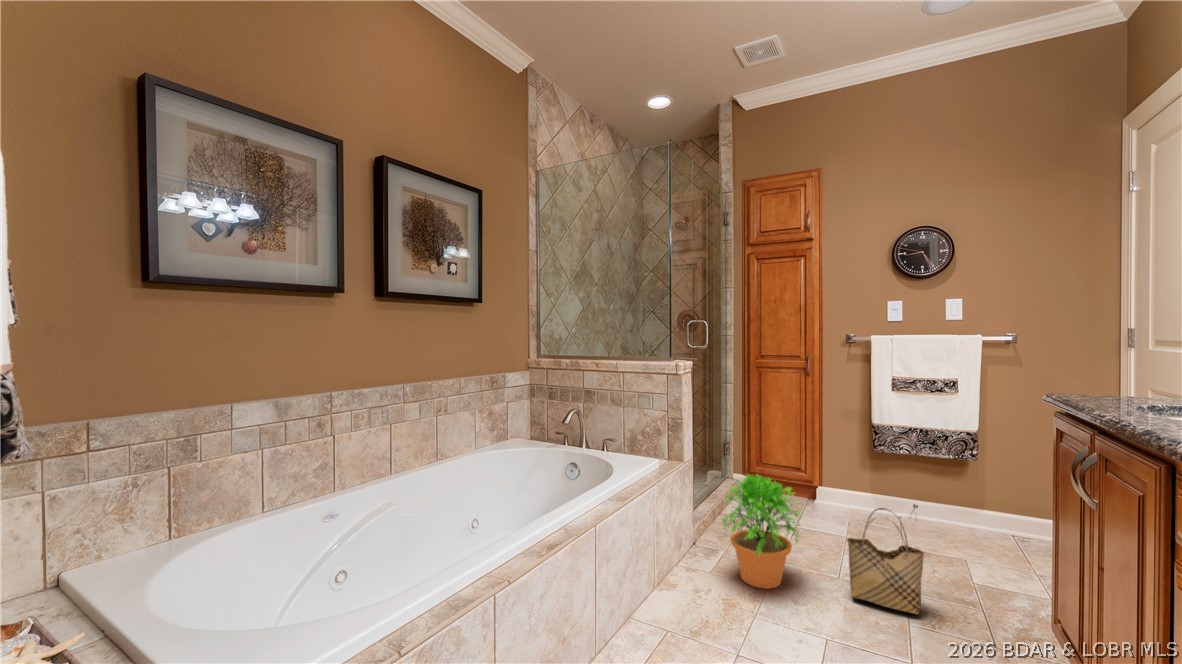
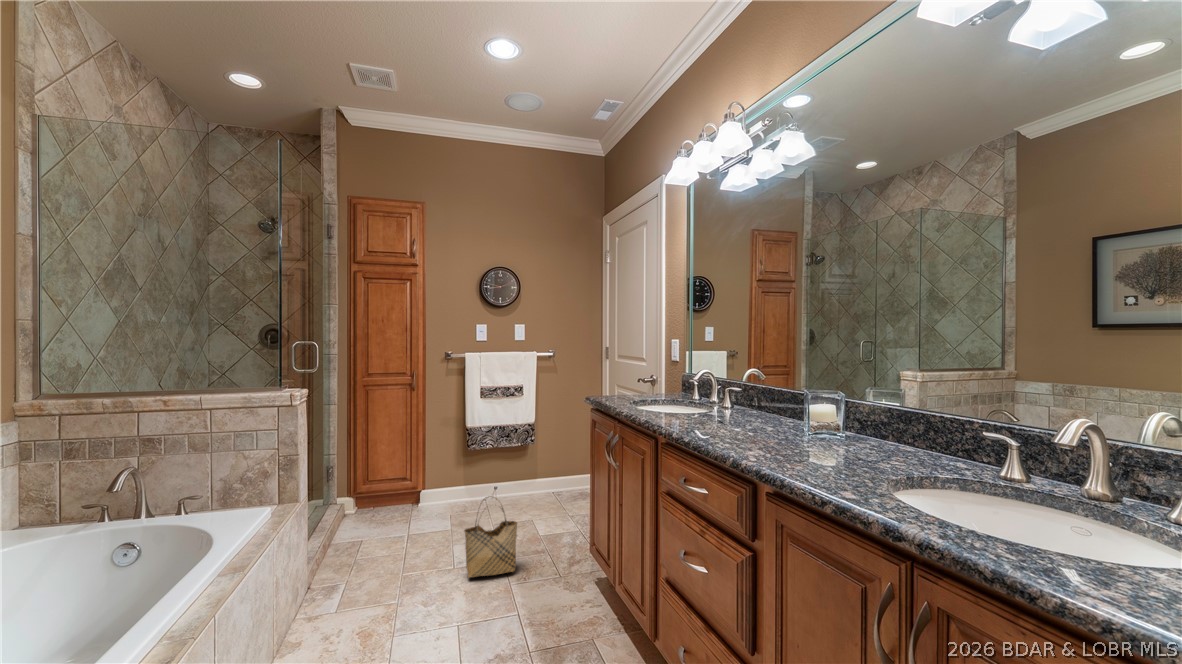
potted plant: present [722,475,800,589] -> none [345,494,433,606]

